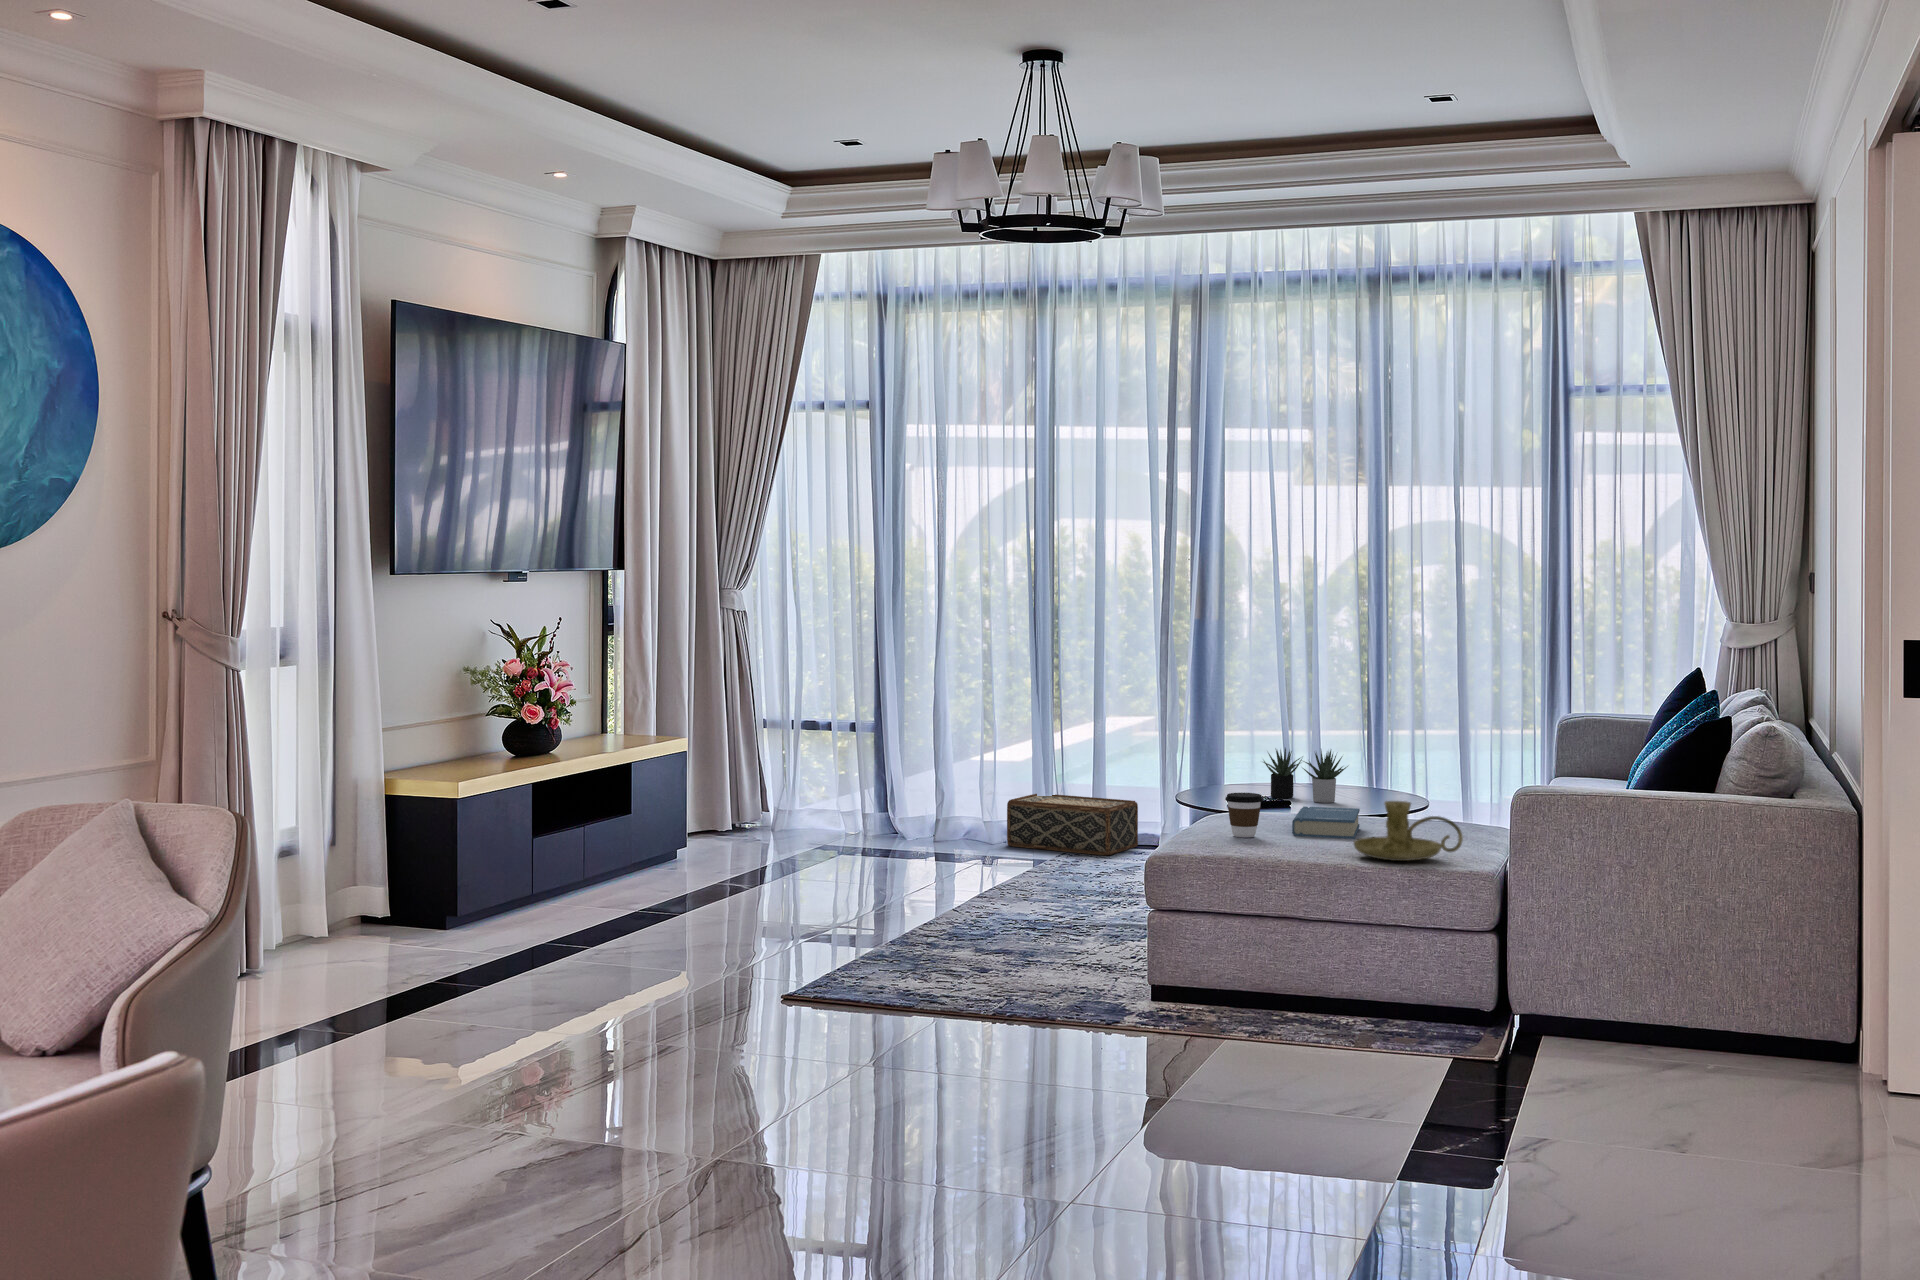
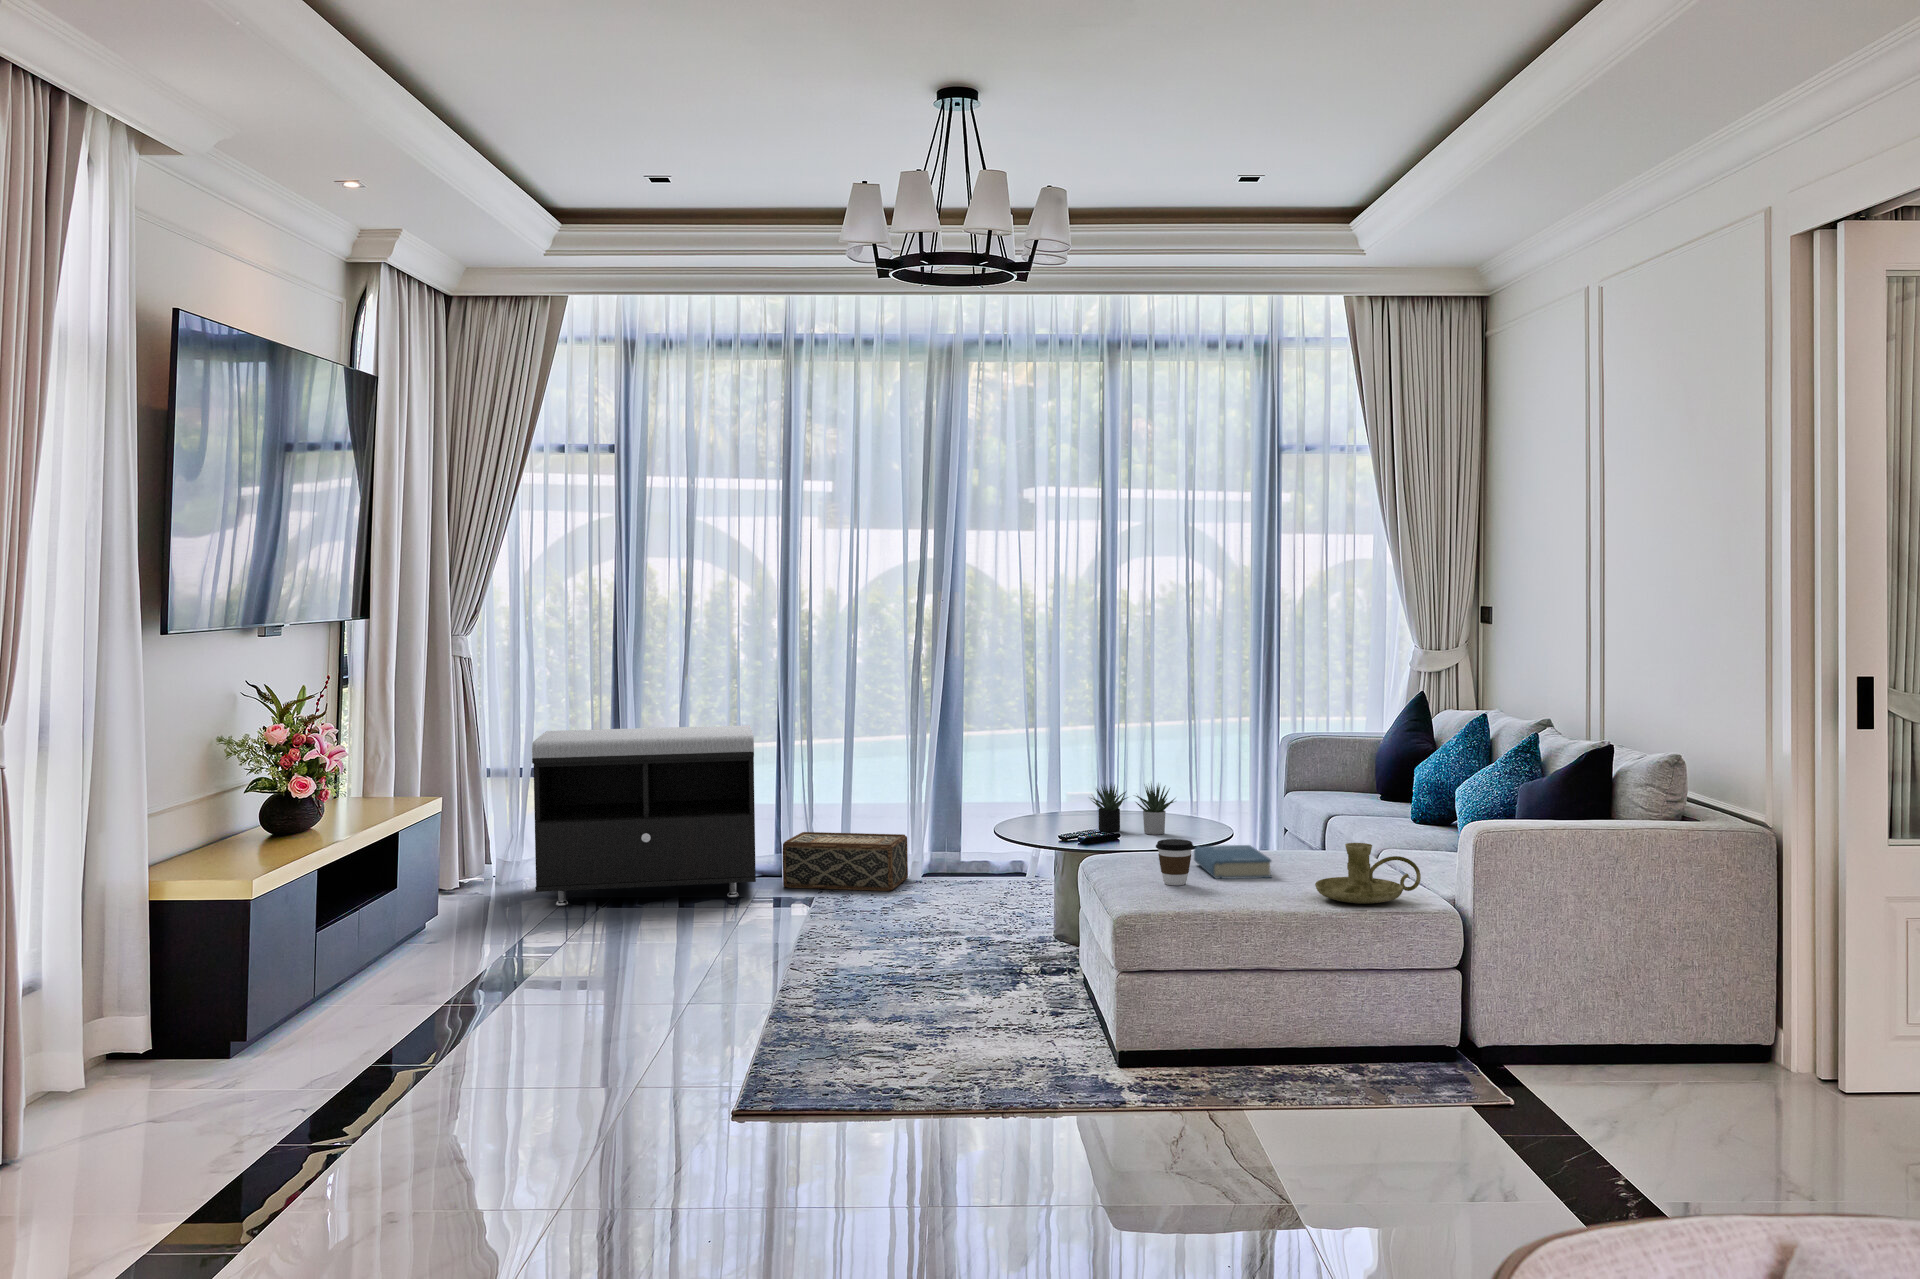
storage bench: none [764,680,988,851] -> present [532,725,756,906]

